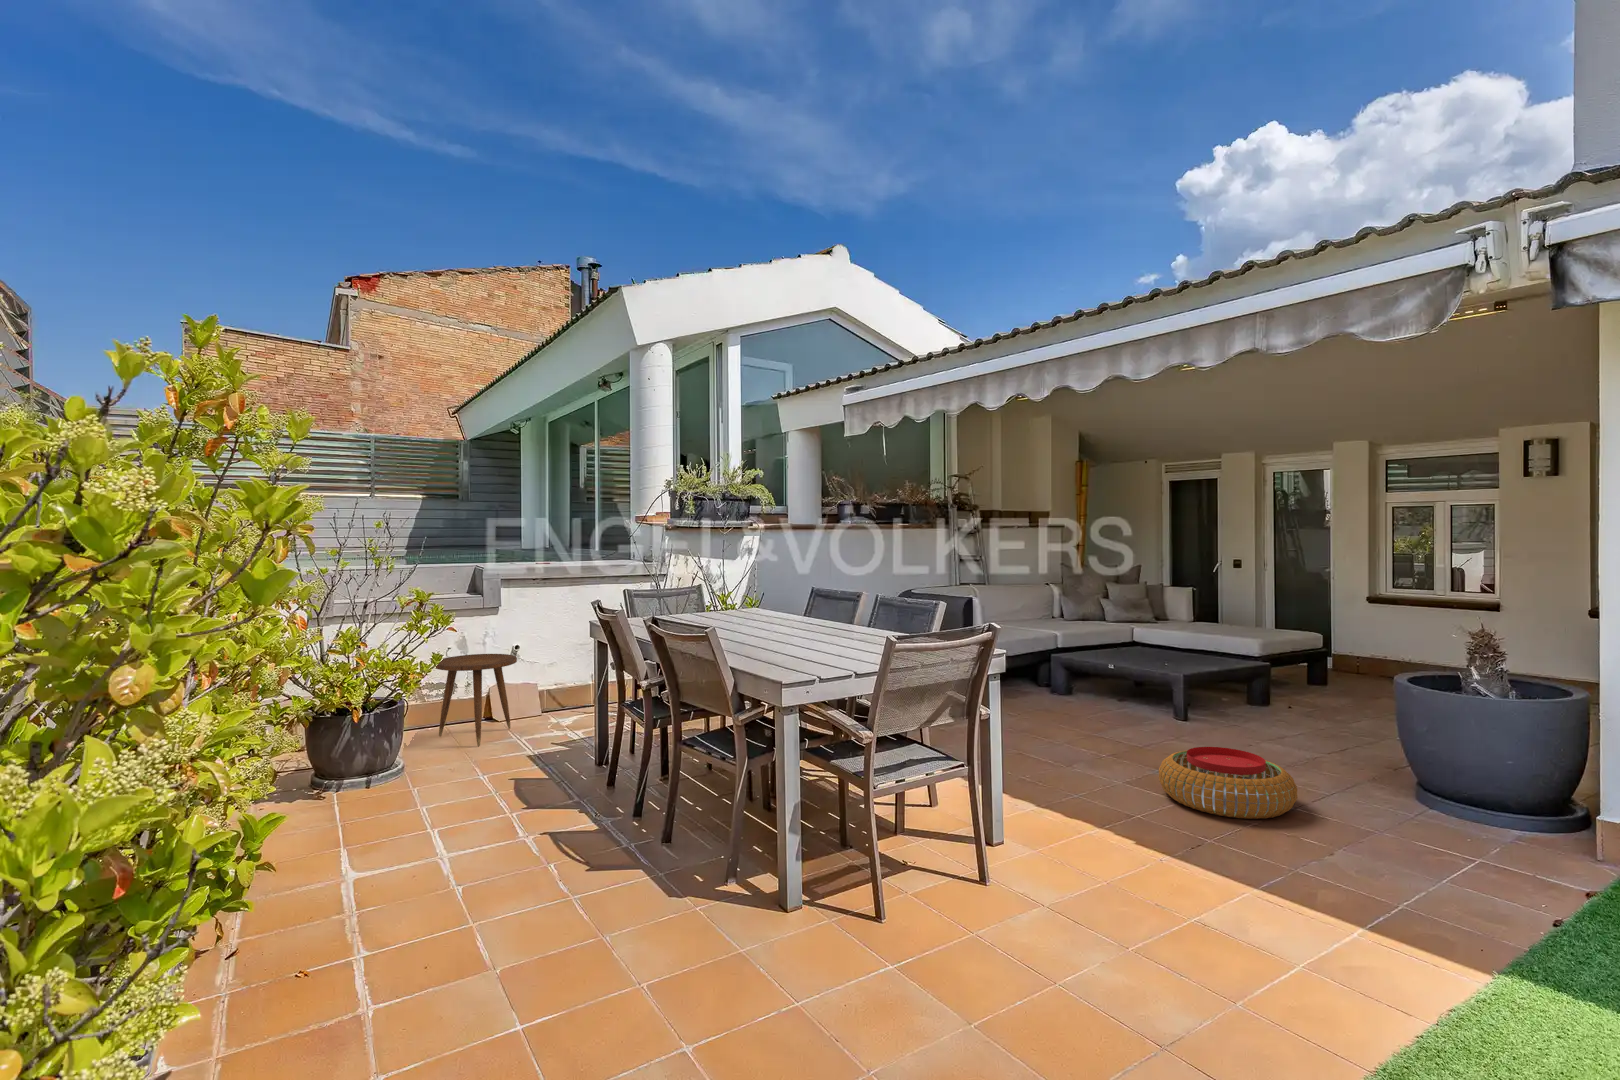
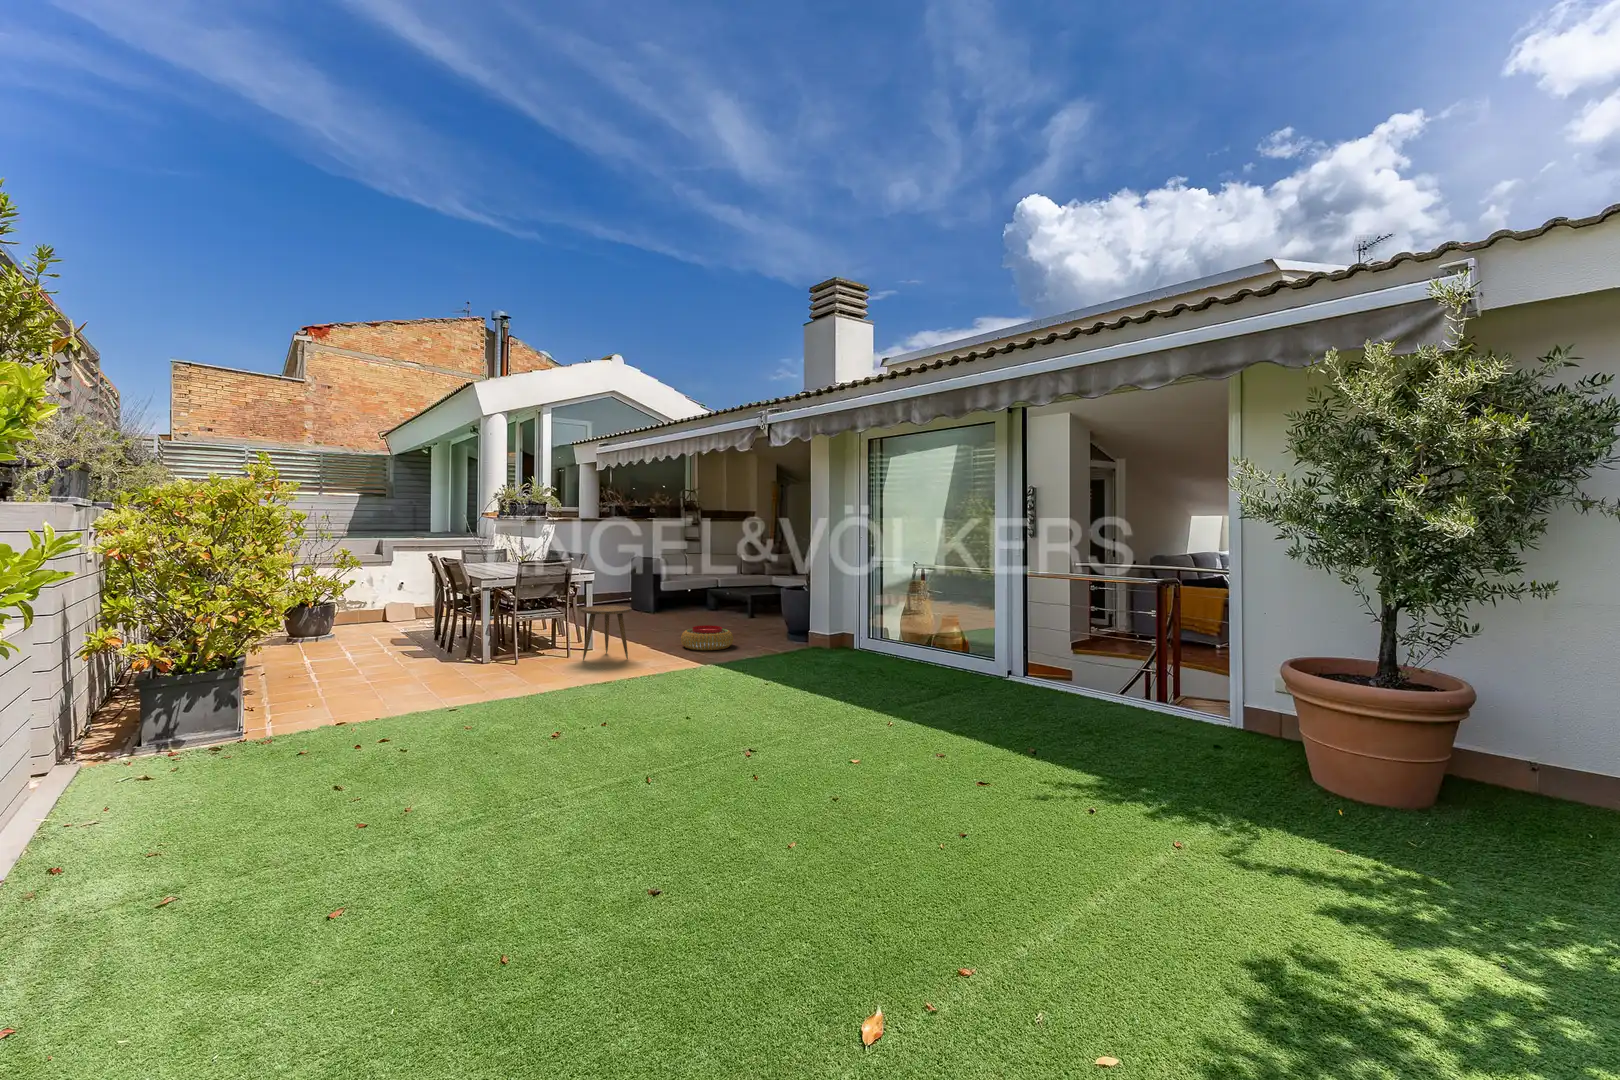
side table: present [436,654,517,747] -> present [581,605,632,660]

